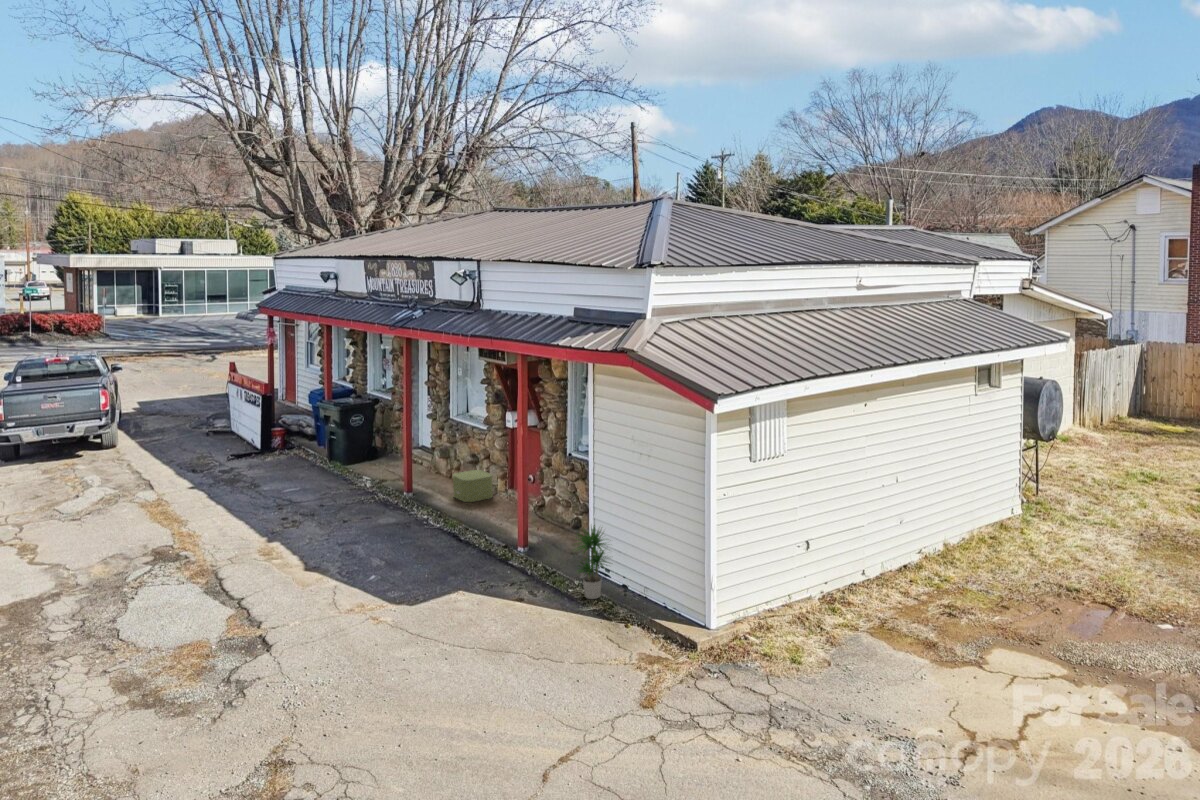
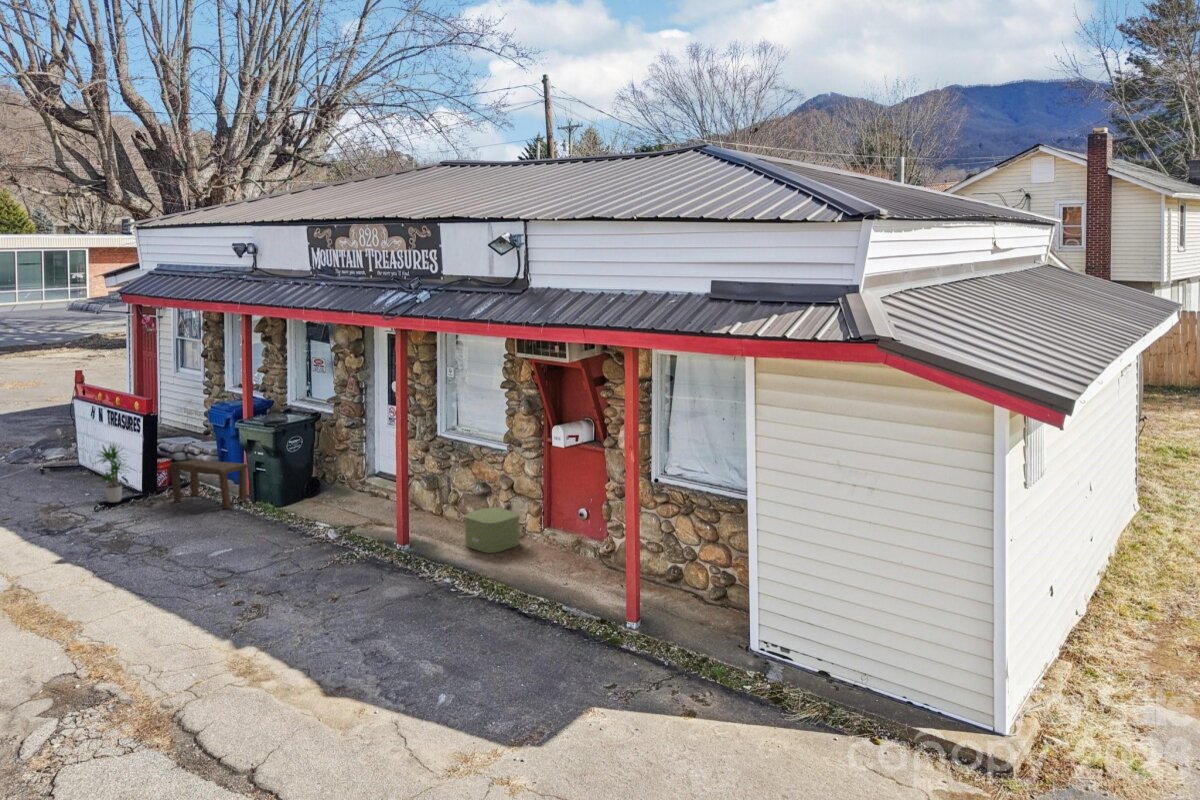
bench: none [276,428,327,465] -> present [170,459,247,509]
potted plant: present [577,525,609,599] -> present [95,444,125,502]

